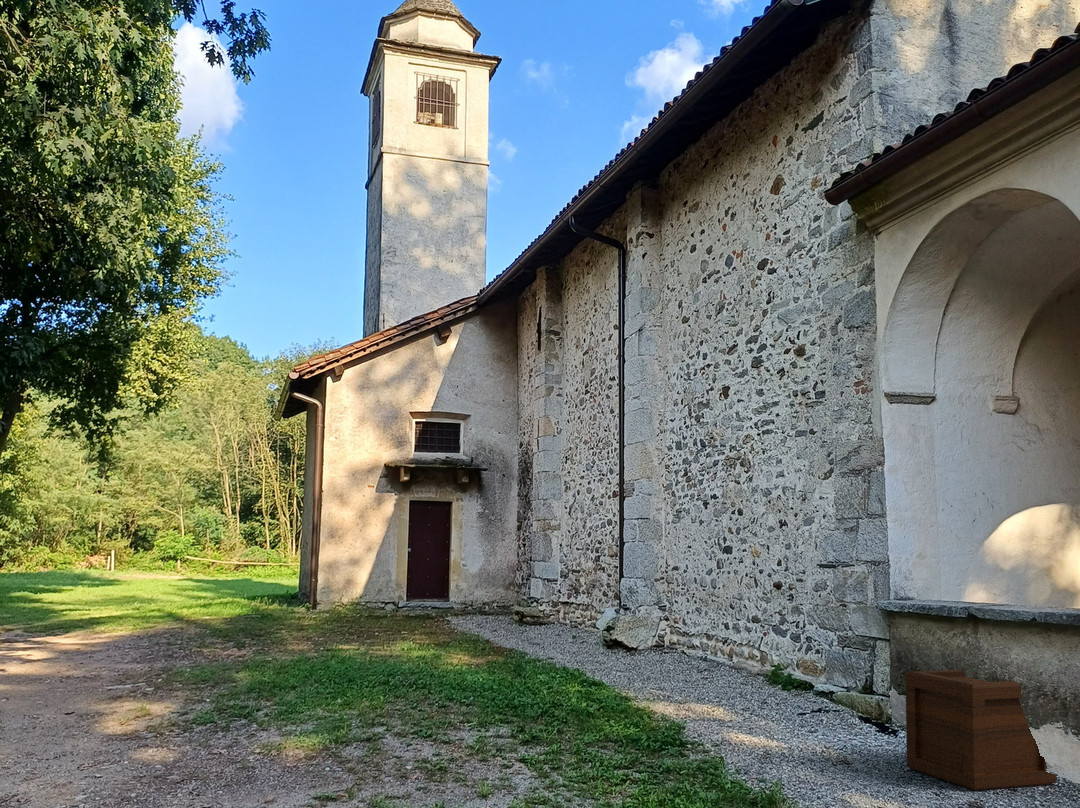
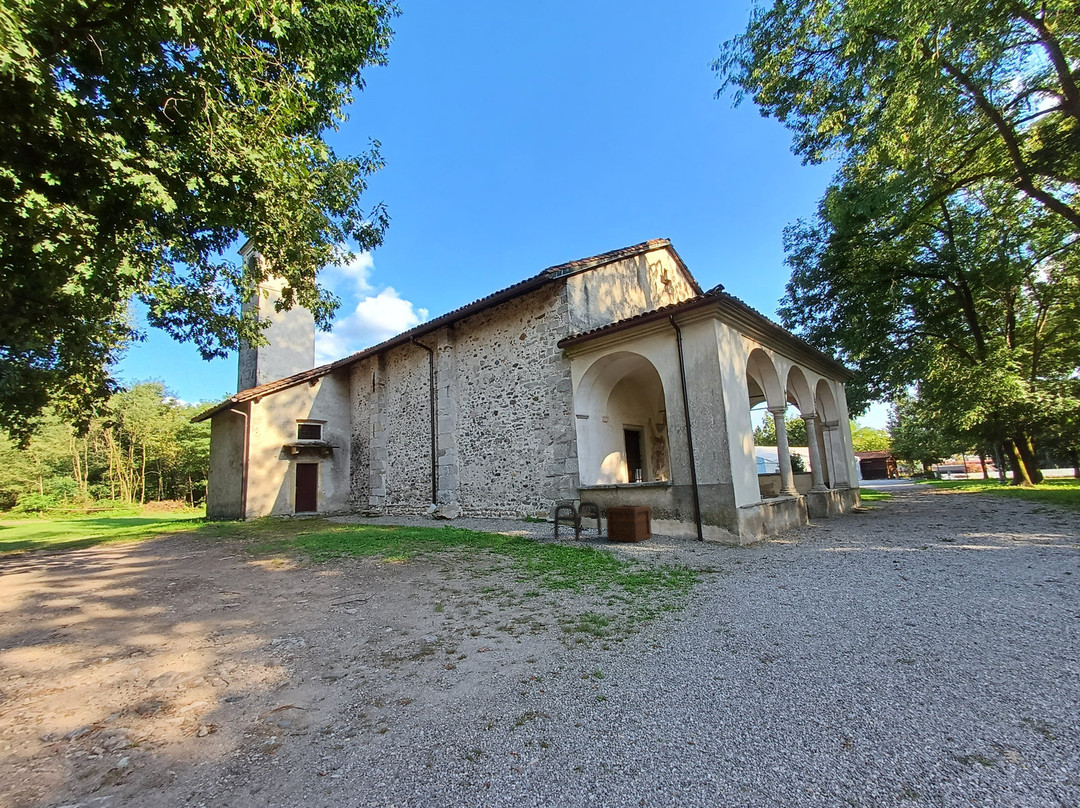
bench: none [778,646,932,755] -> present [554,502,602,540]

